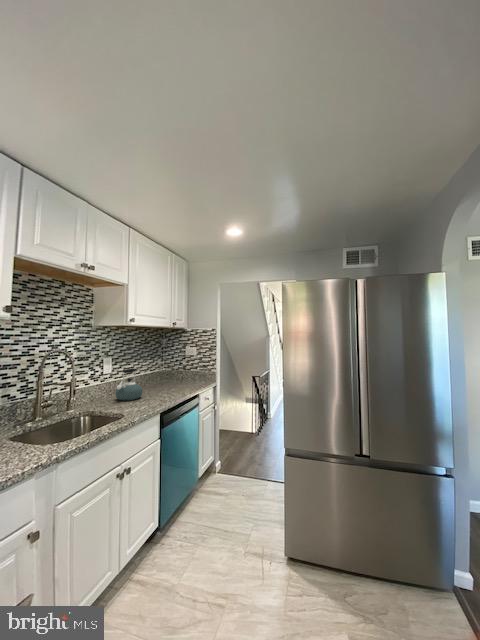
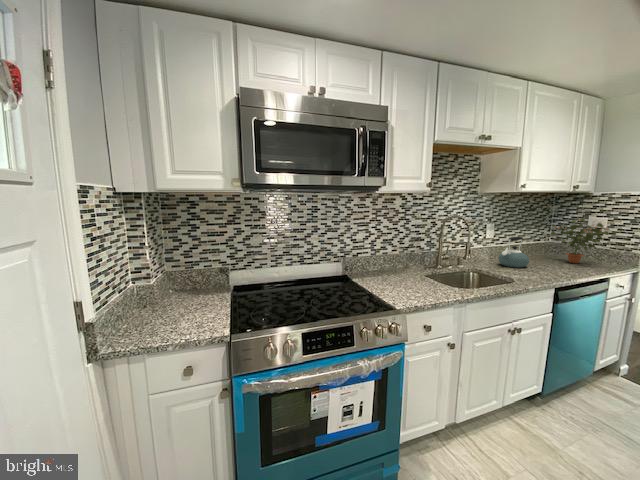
potted plant: none [161,348,198,387] -> present [551,218,608,263]

